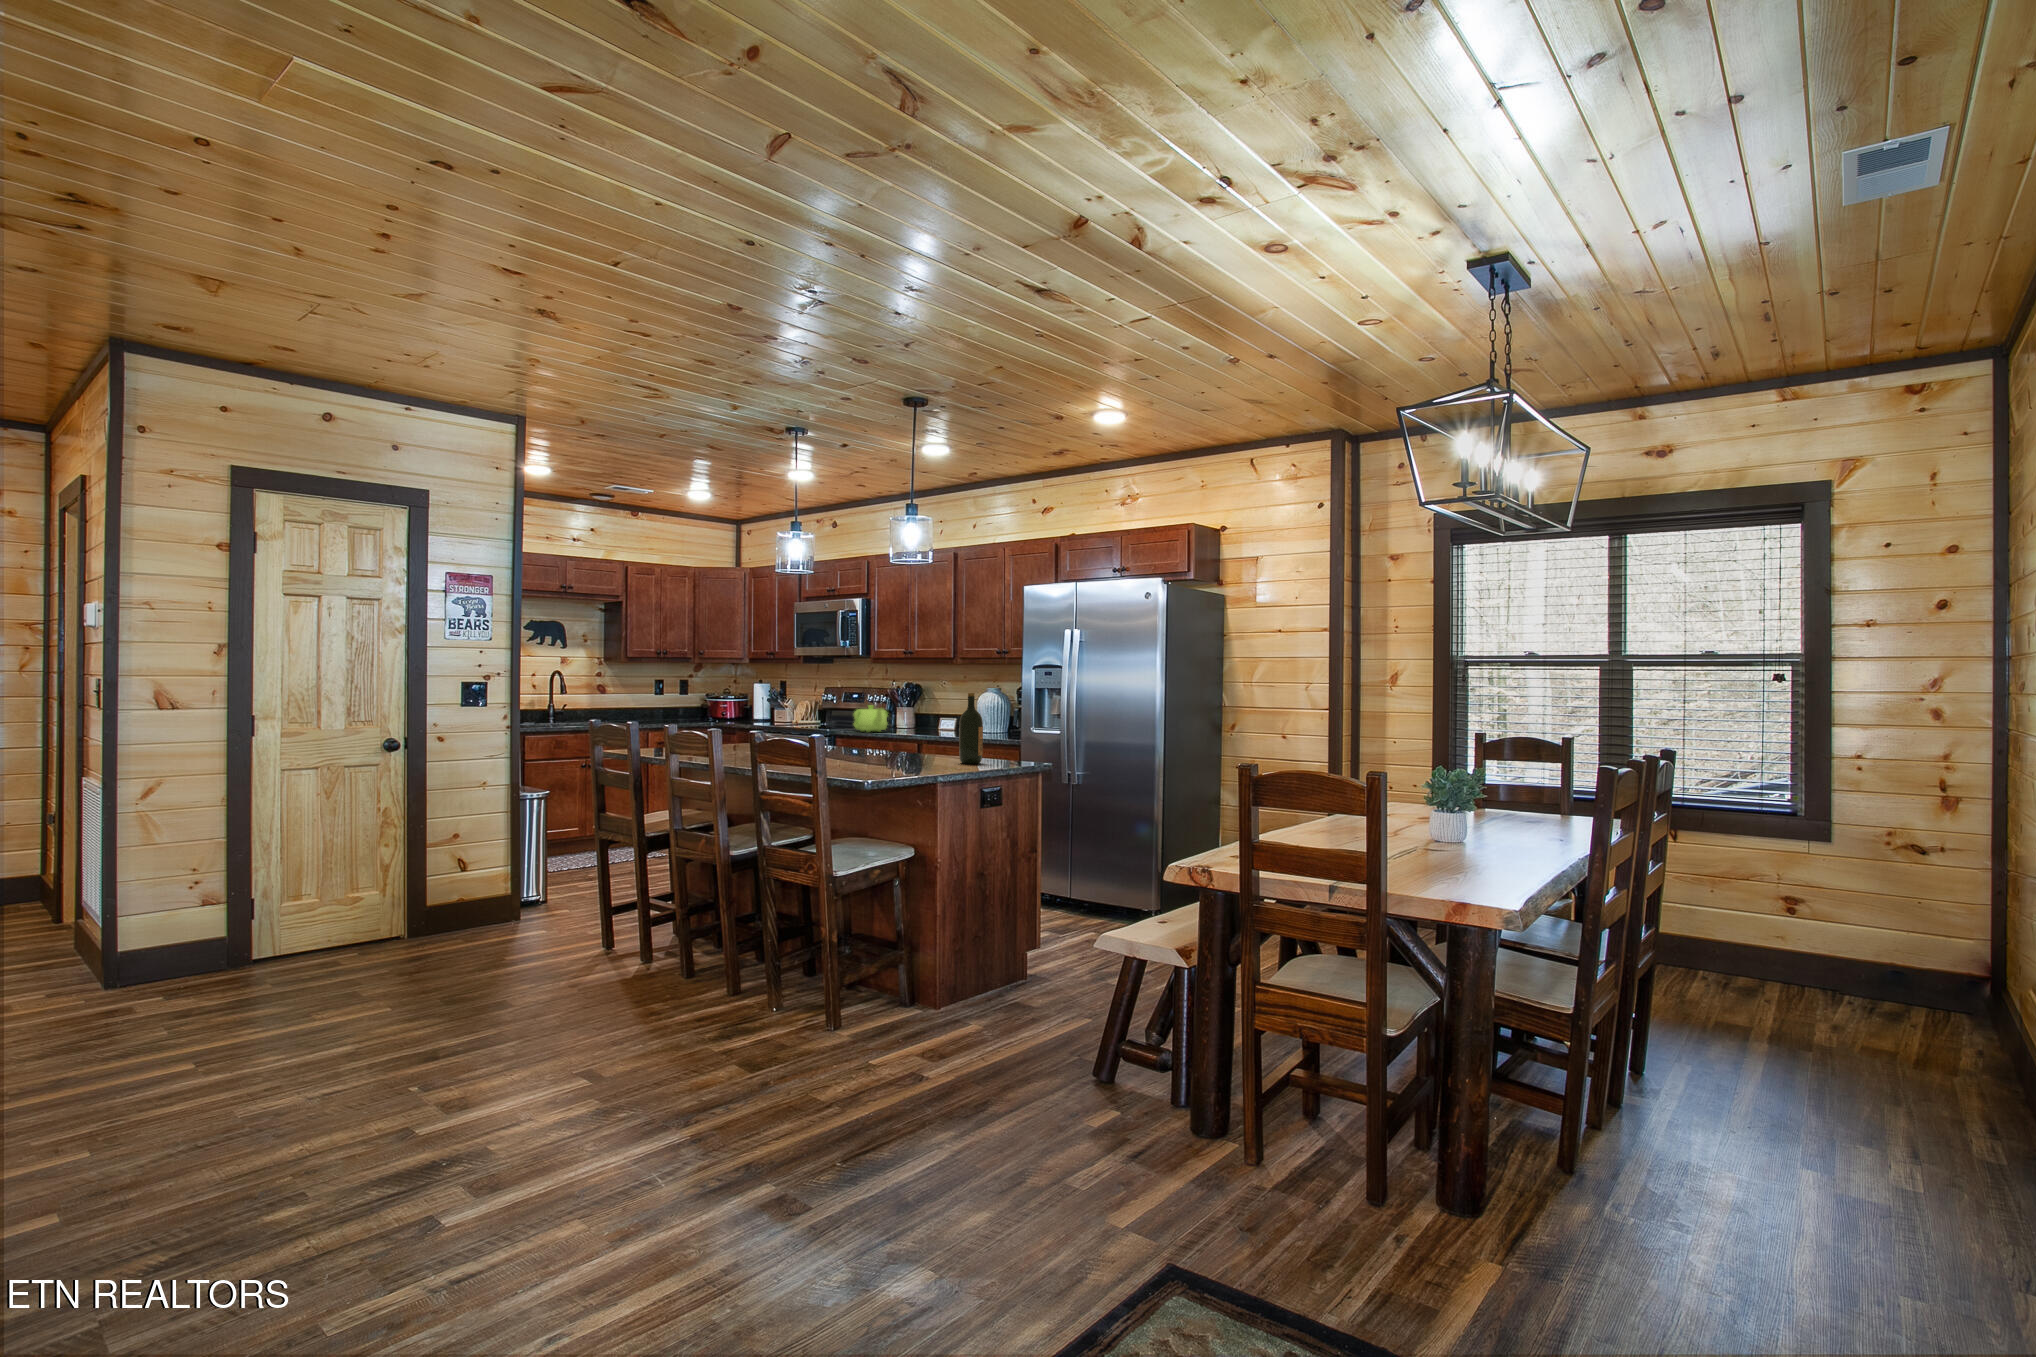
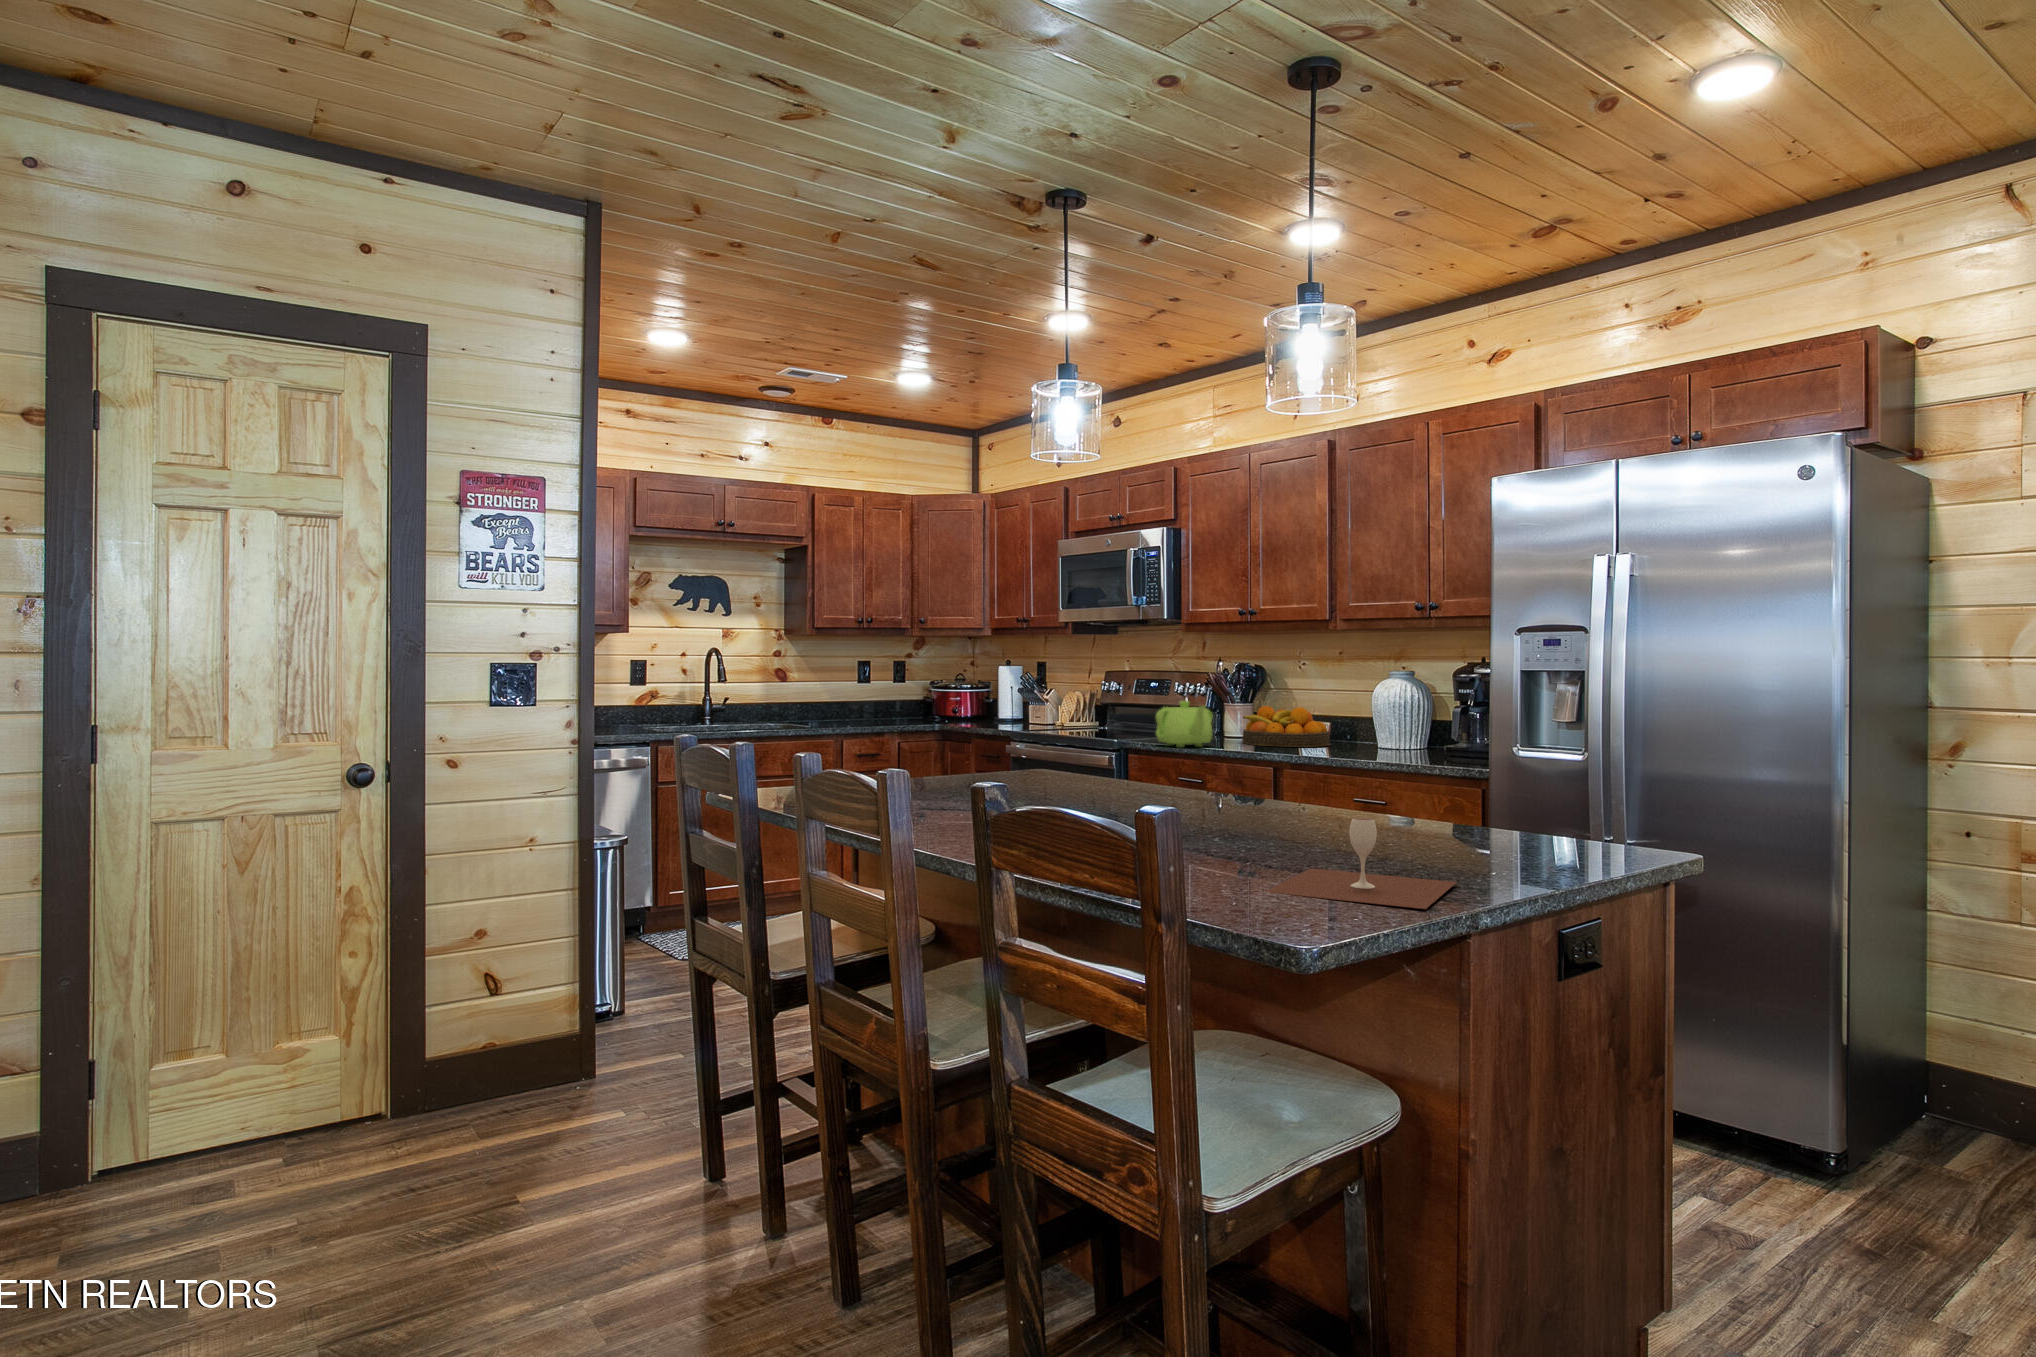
wine bottle: present [959,693,983,764] -> none [1472,683,1538,862]
fruit bowl: none [907,708,958,732] -> present [1243,706,1329,747]
wine glass: none [865,743,940,771] -> present [1267,818,1457,909]

